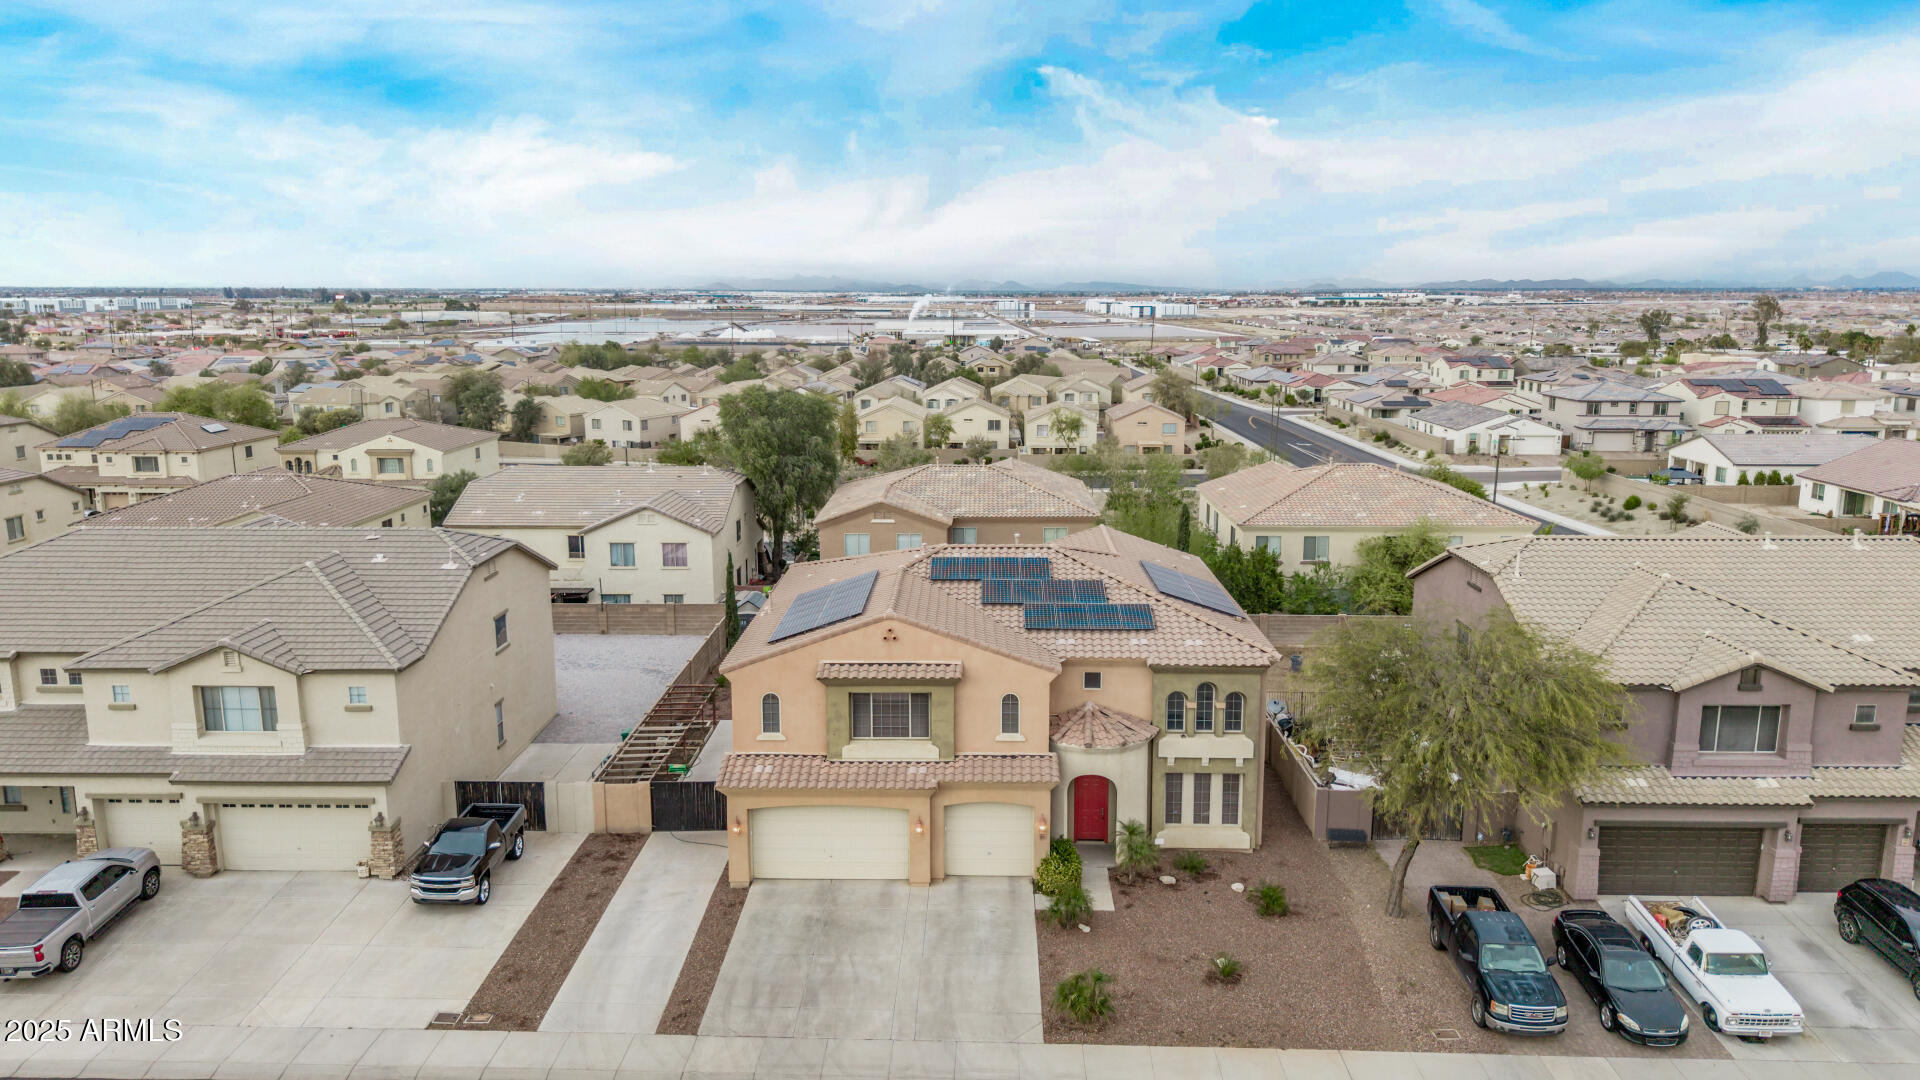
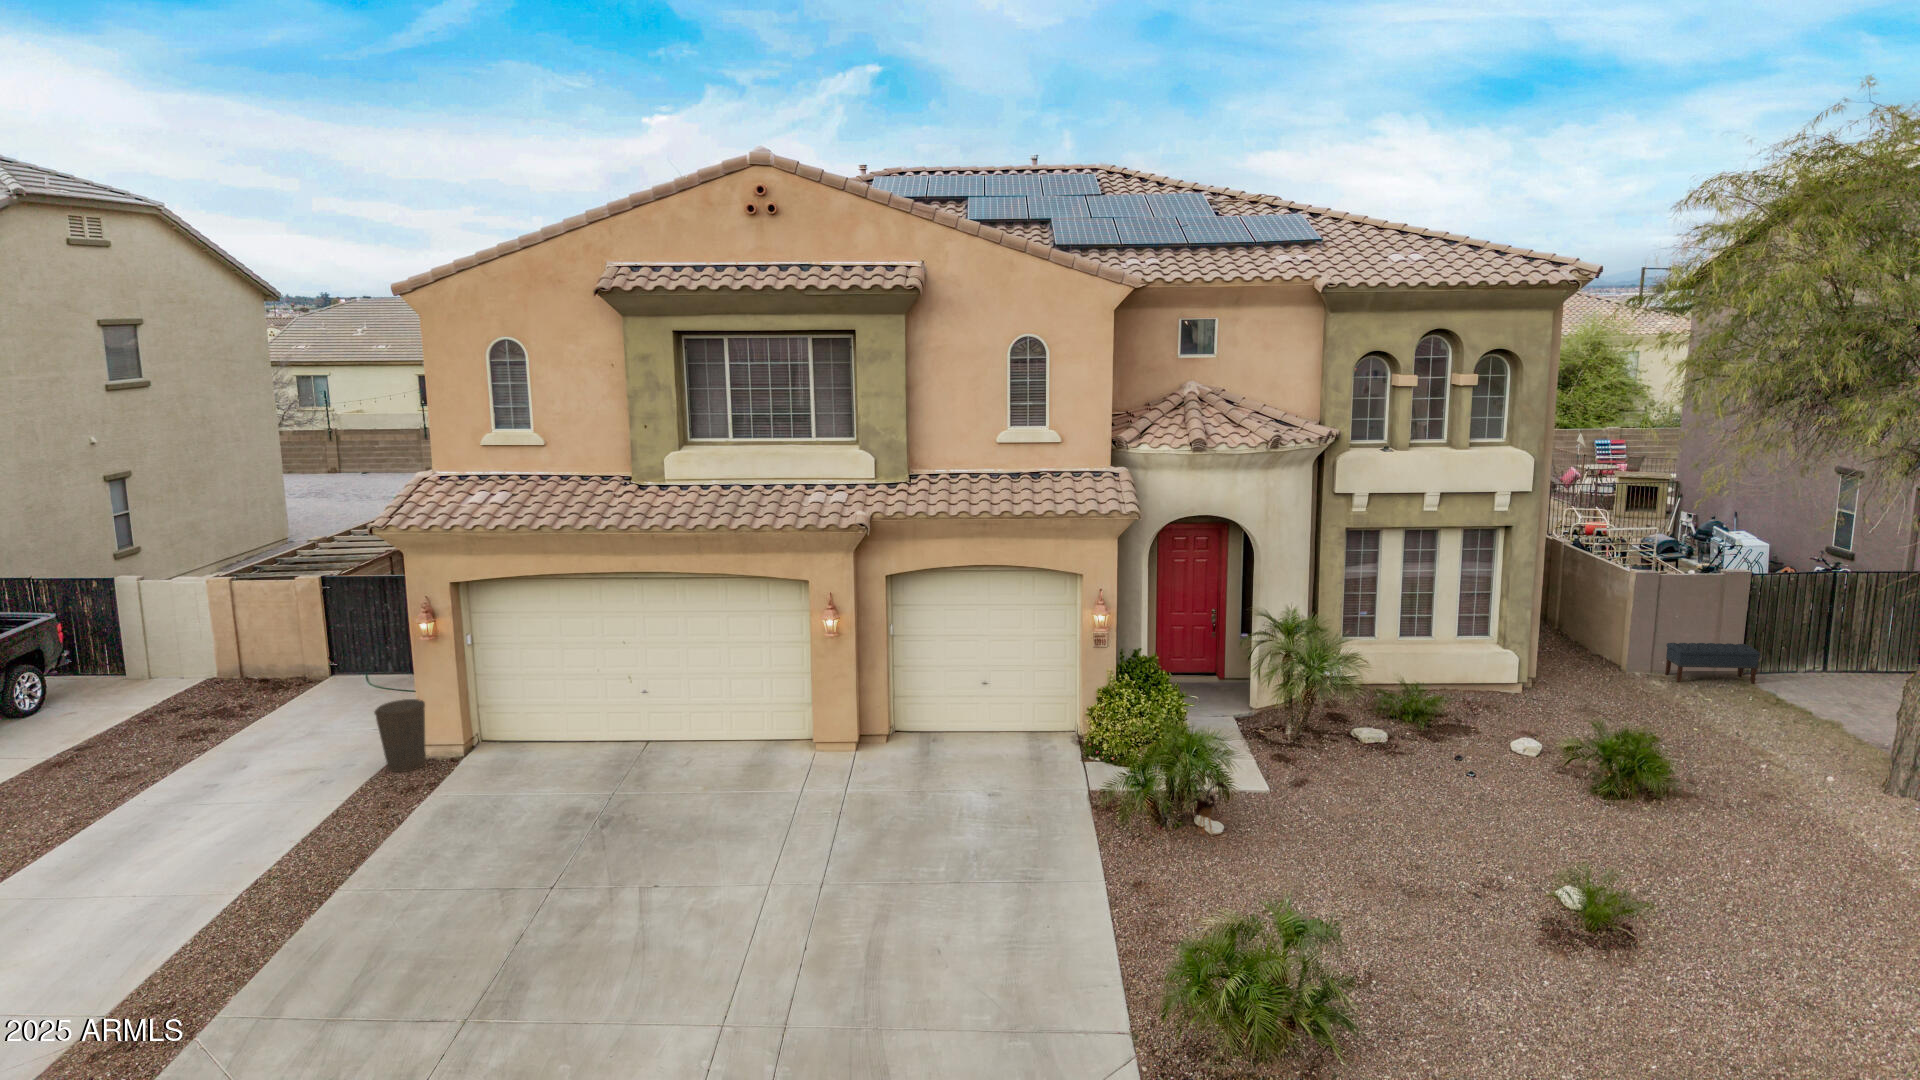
trash can: none [712,861,733,896] -> present [374,699,426,772]
house plant: none [1074,906,1091,934] -> present [1189,779,1228,833]

